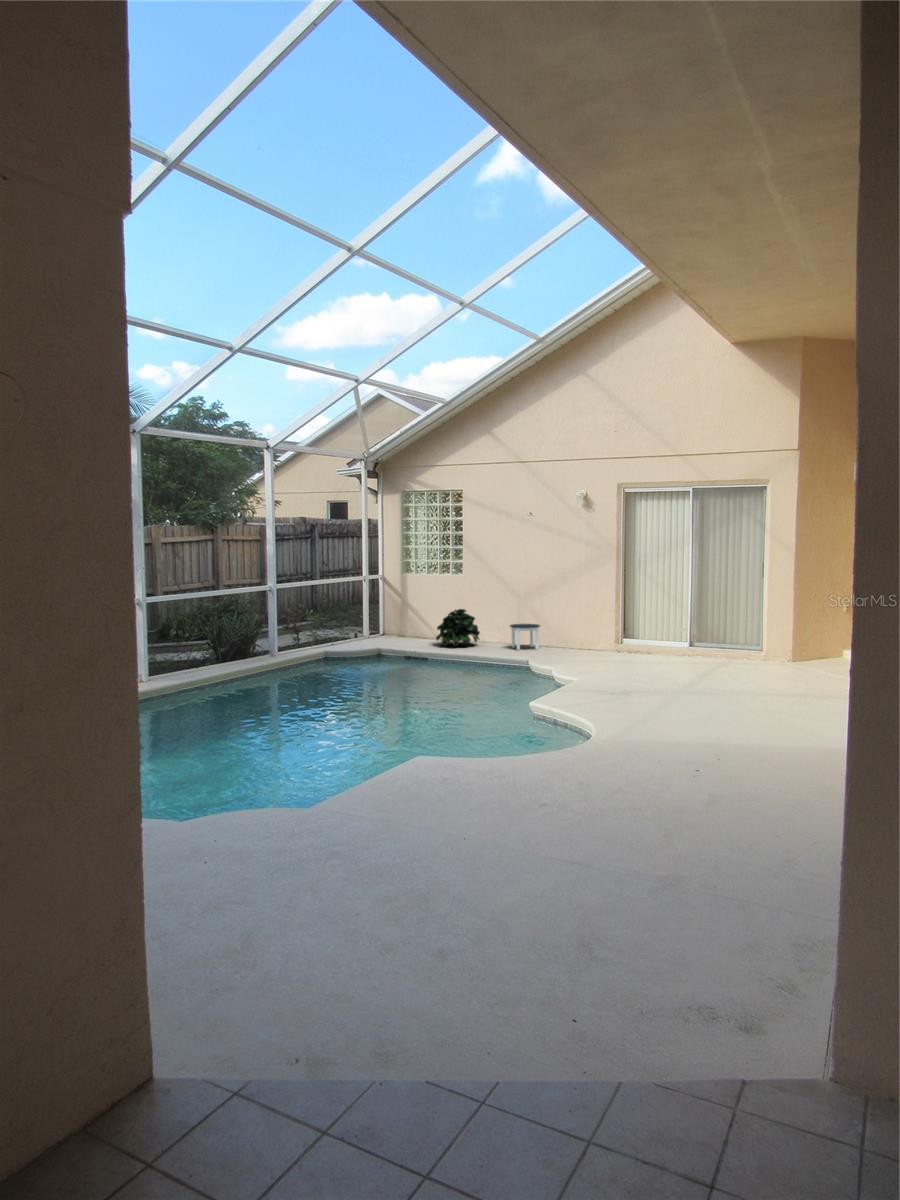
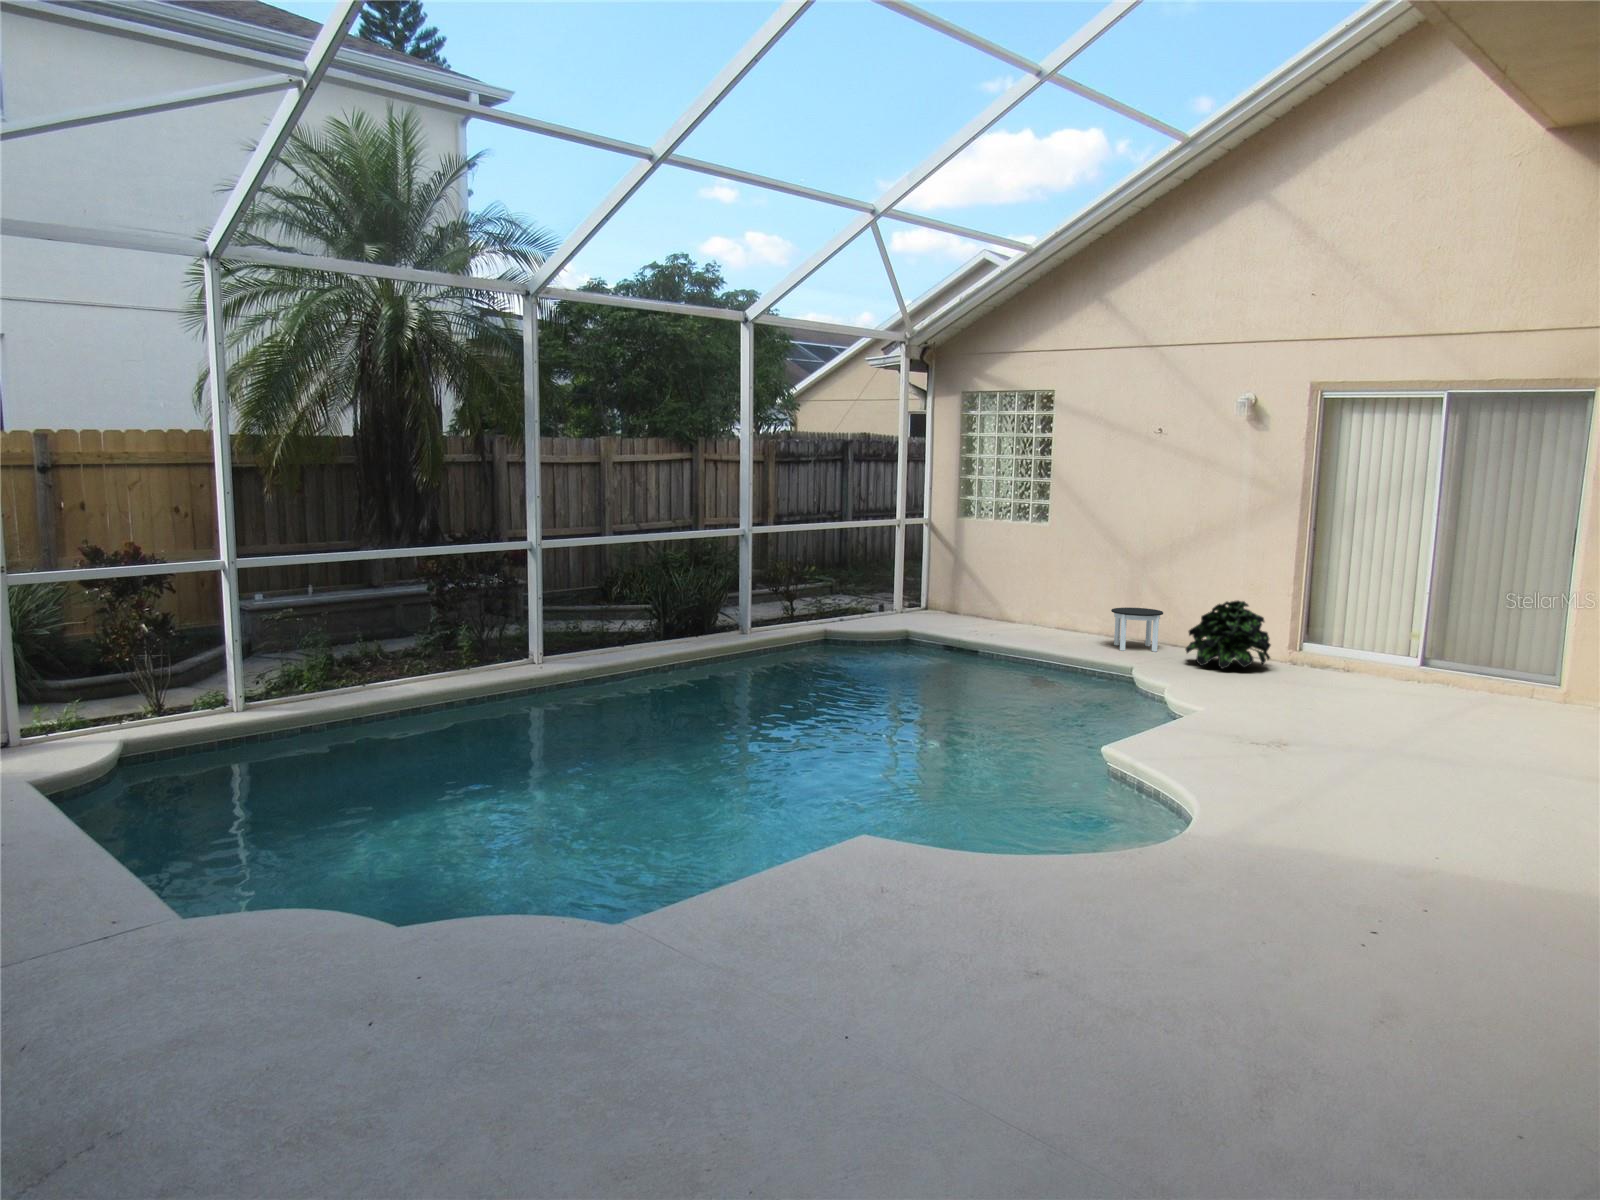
potted plant: present [436,609,480,646] -> present [1186,601,1271,669]

